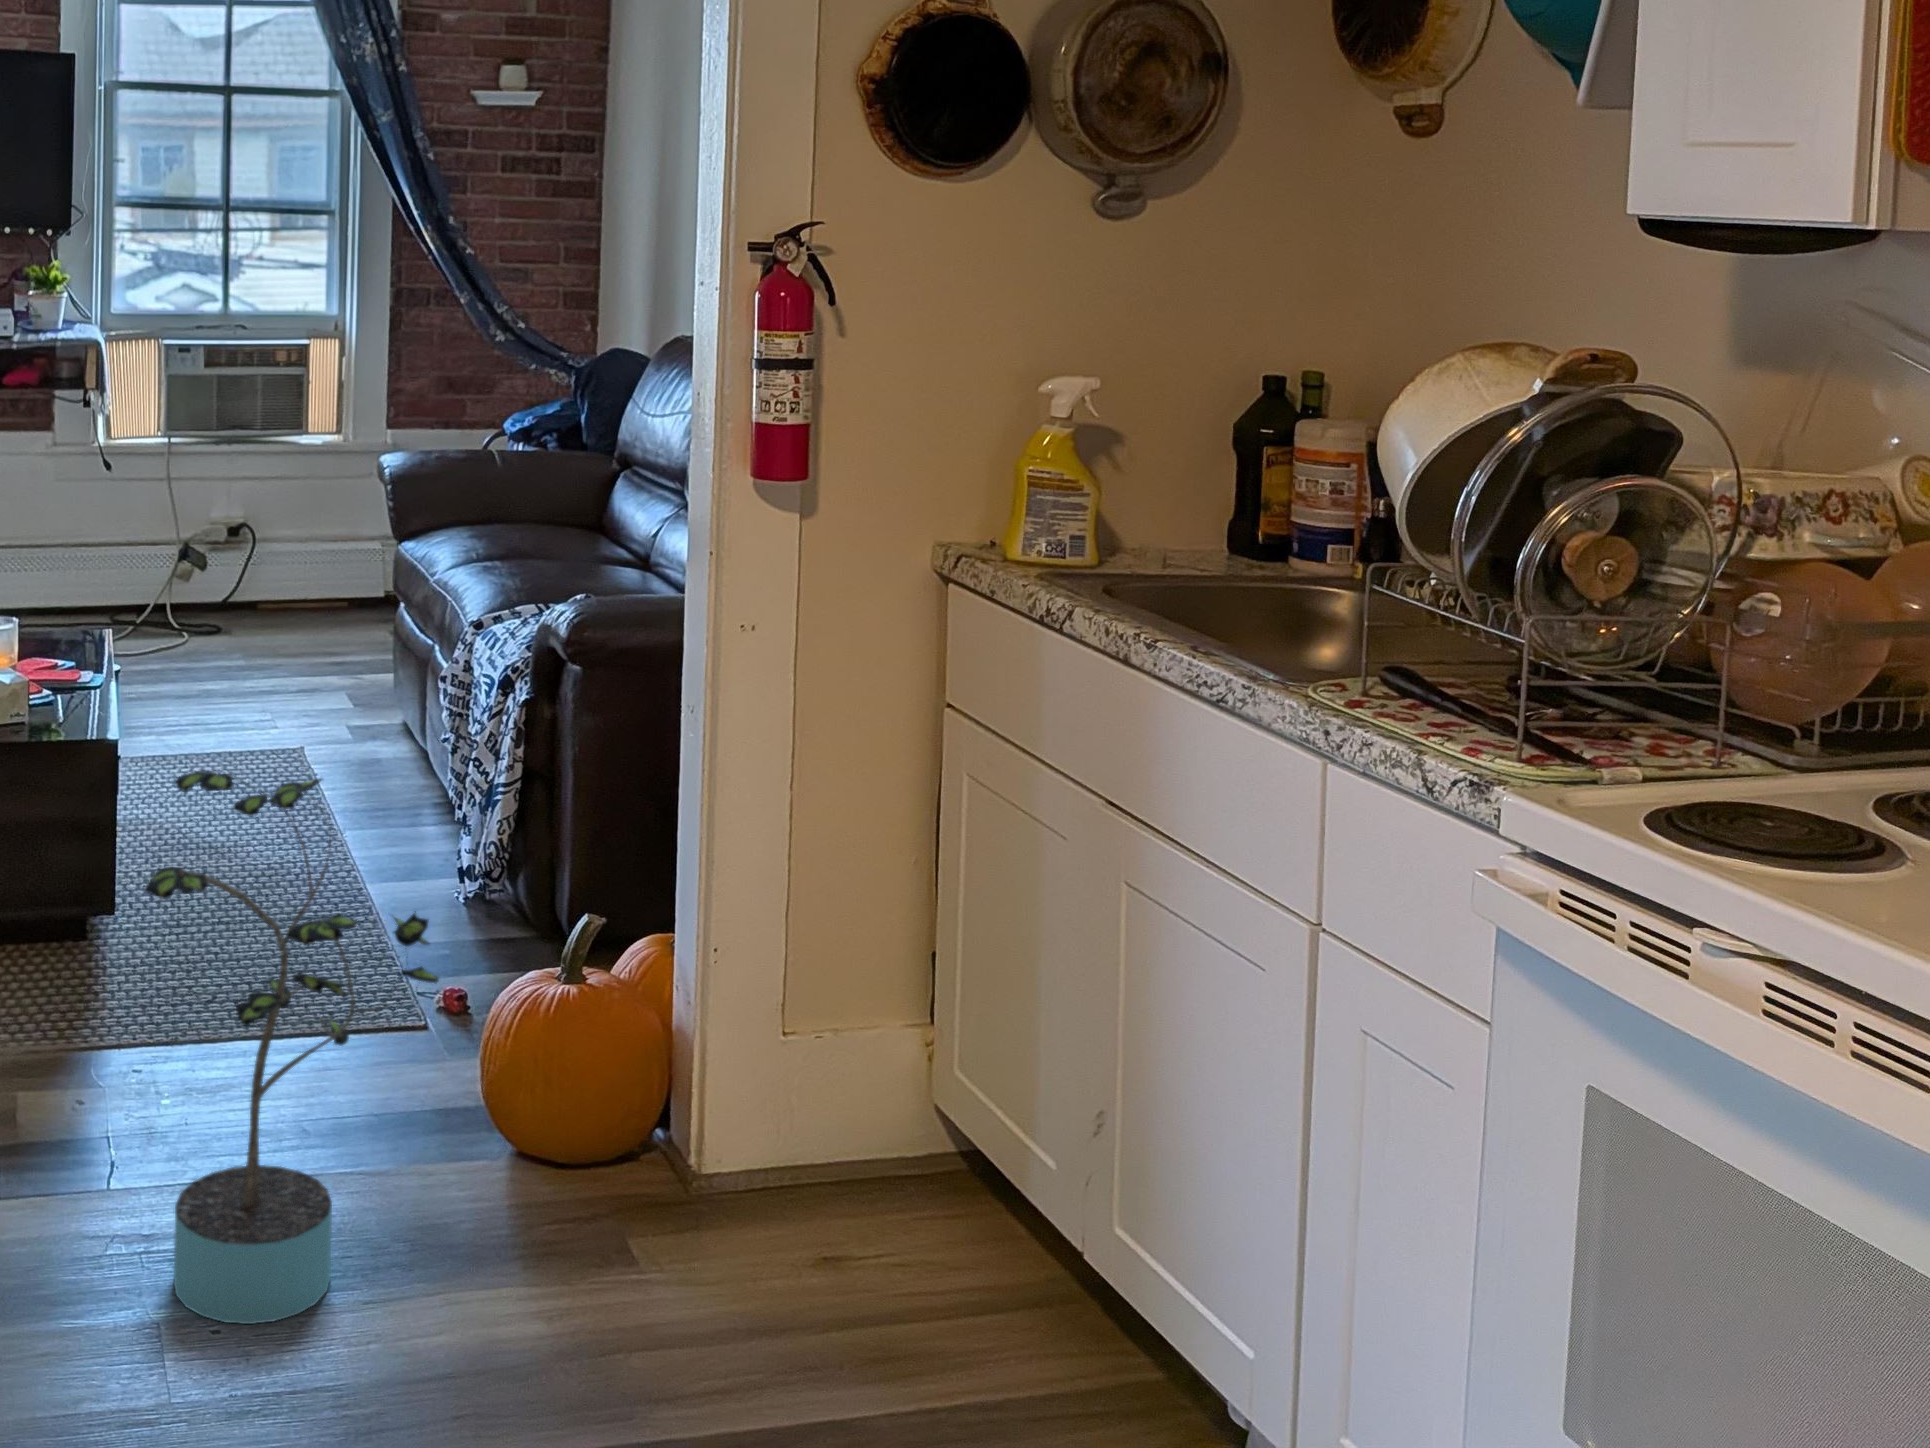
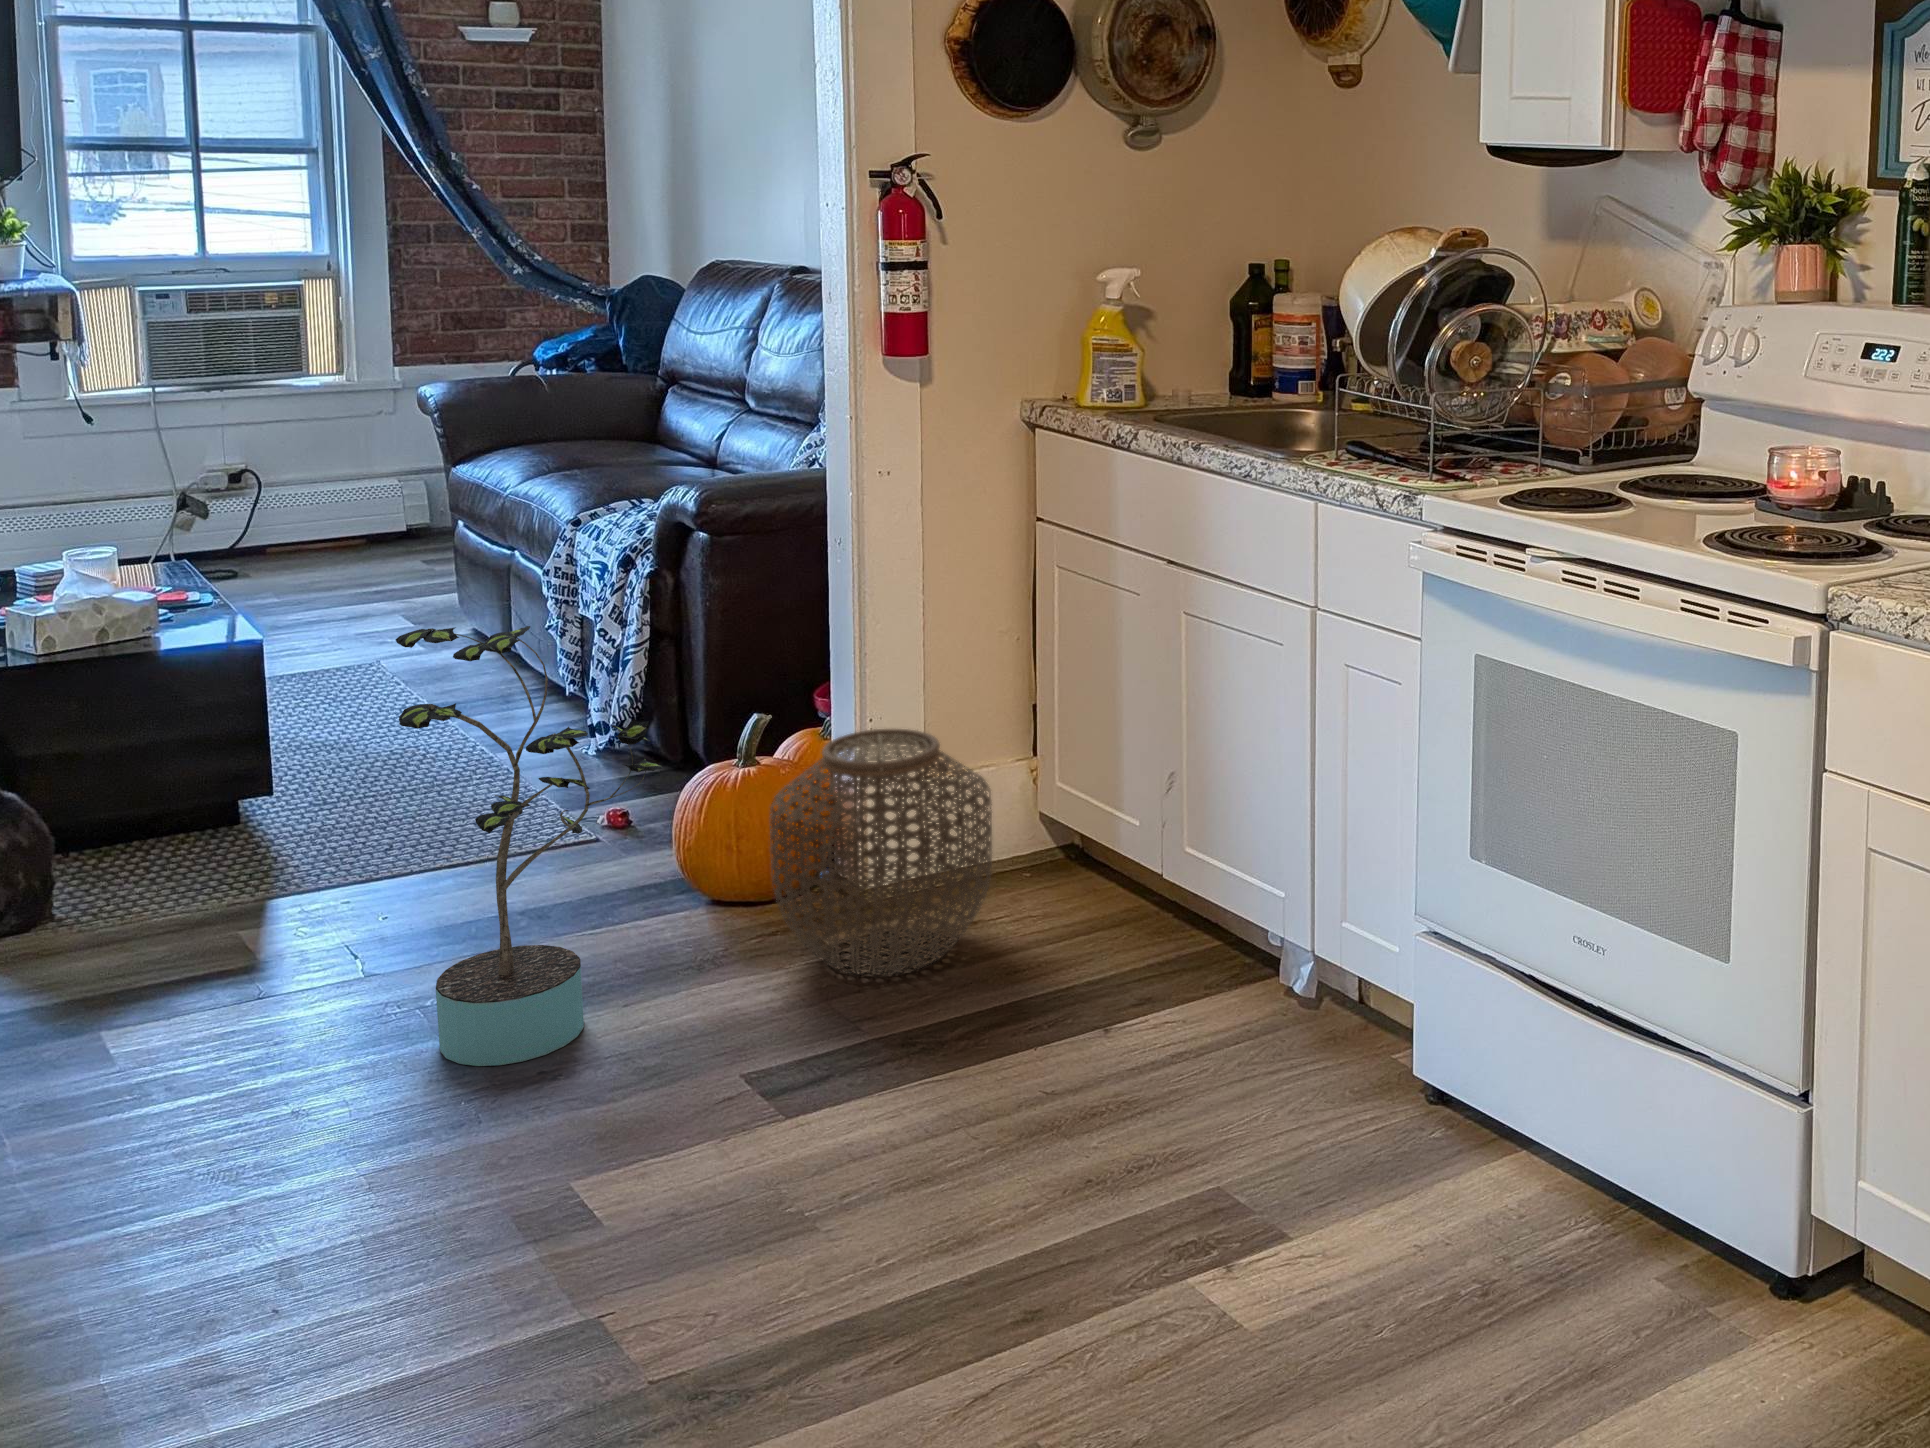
woven basket: none [564,966,846,1314] -> present [770,729,992,975]

